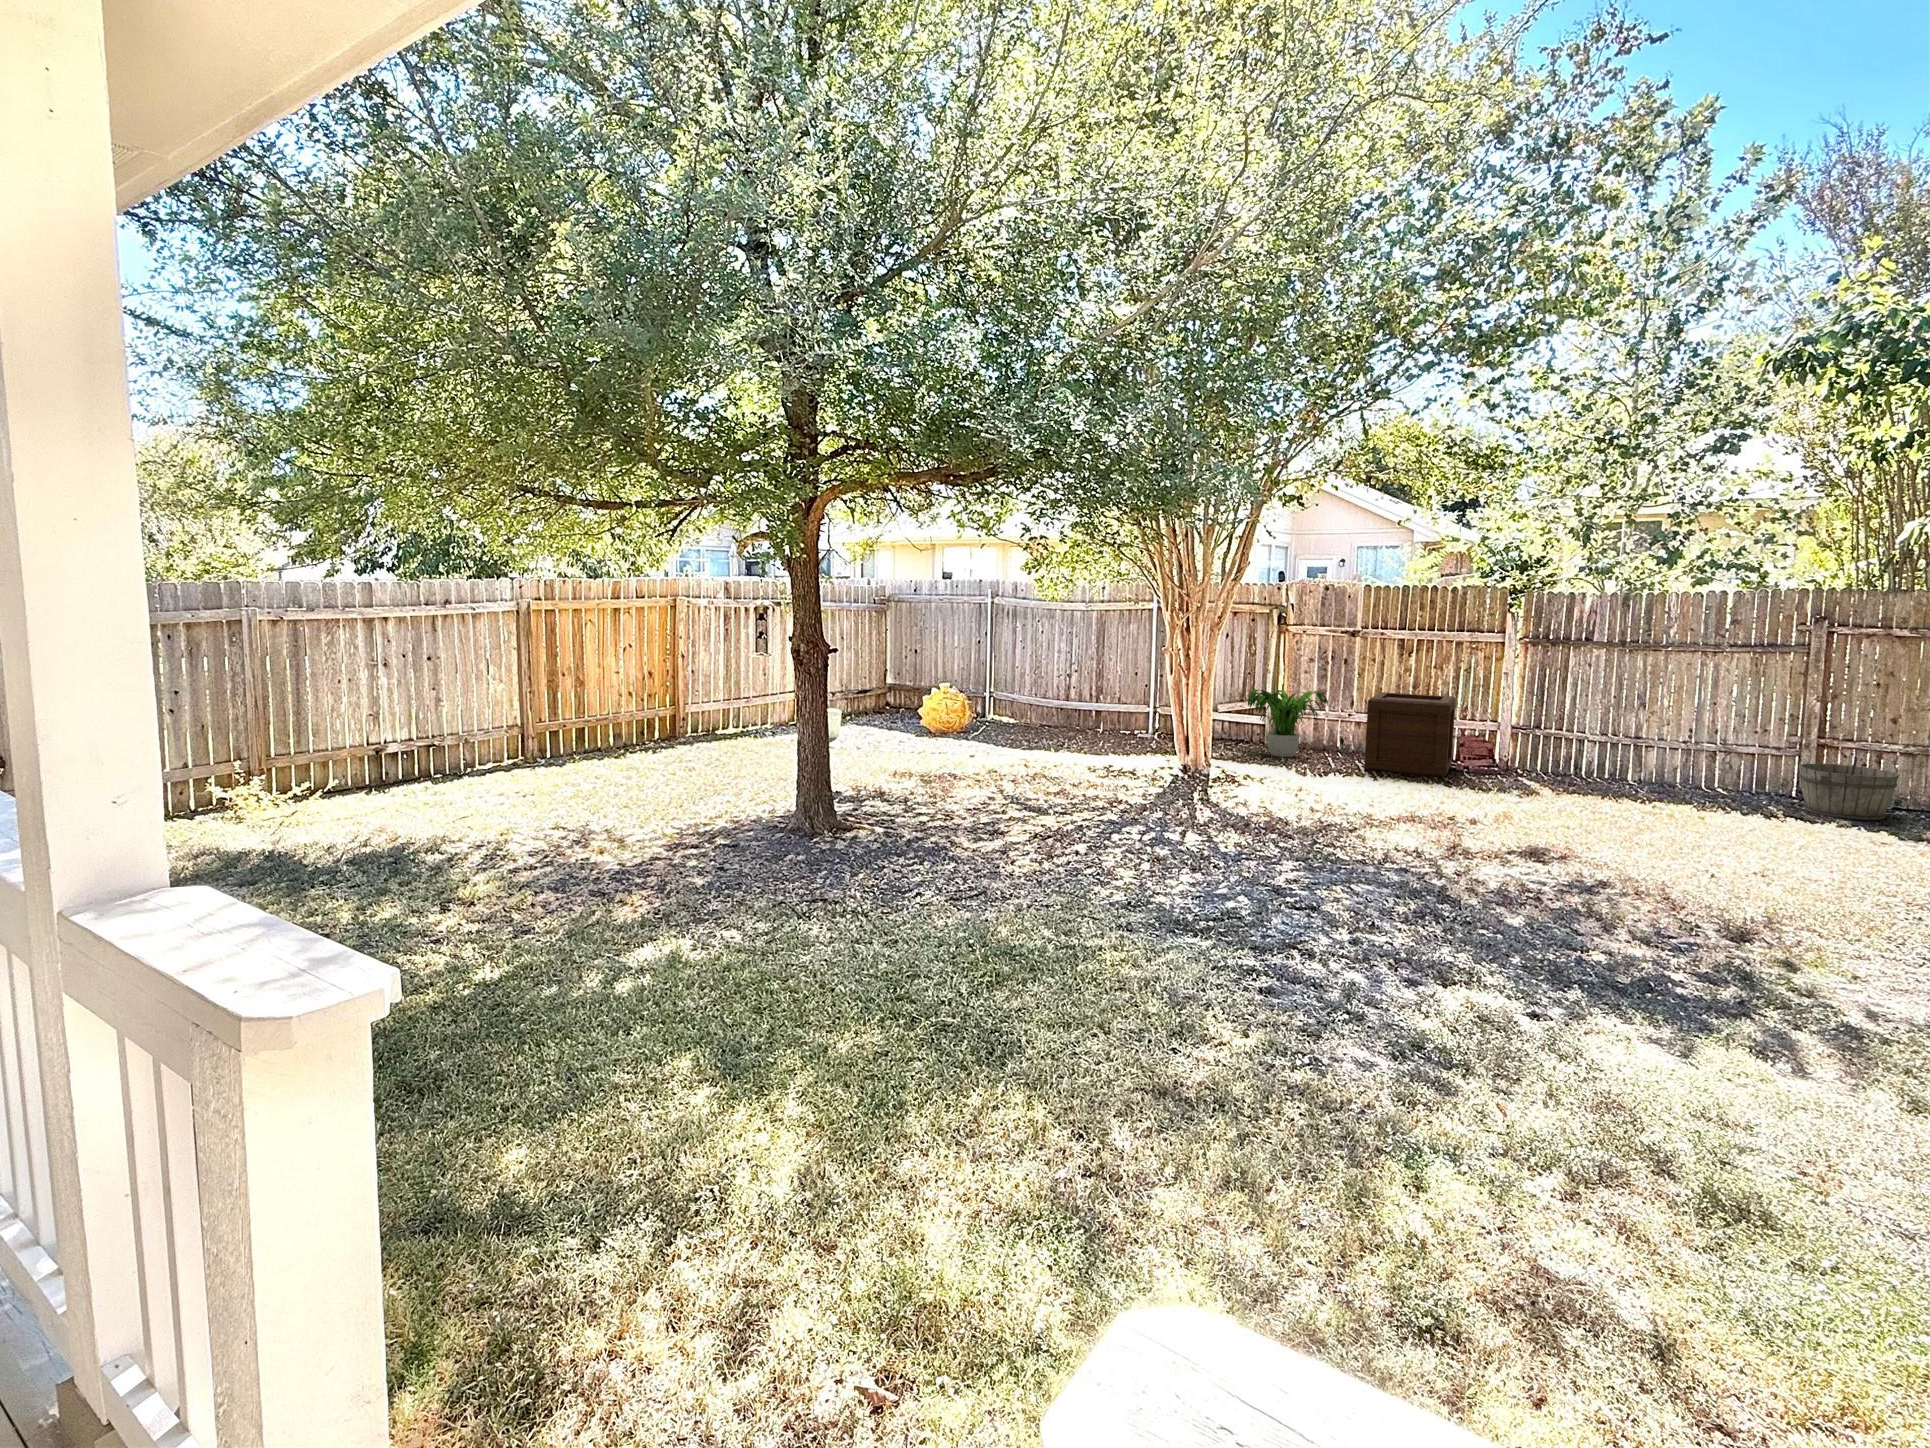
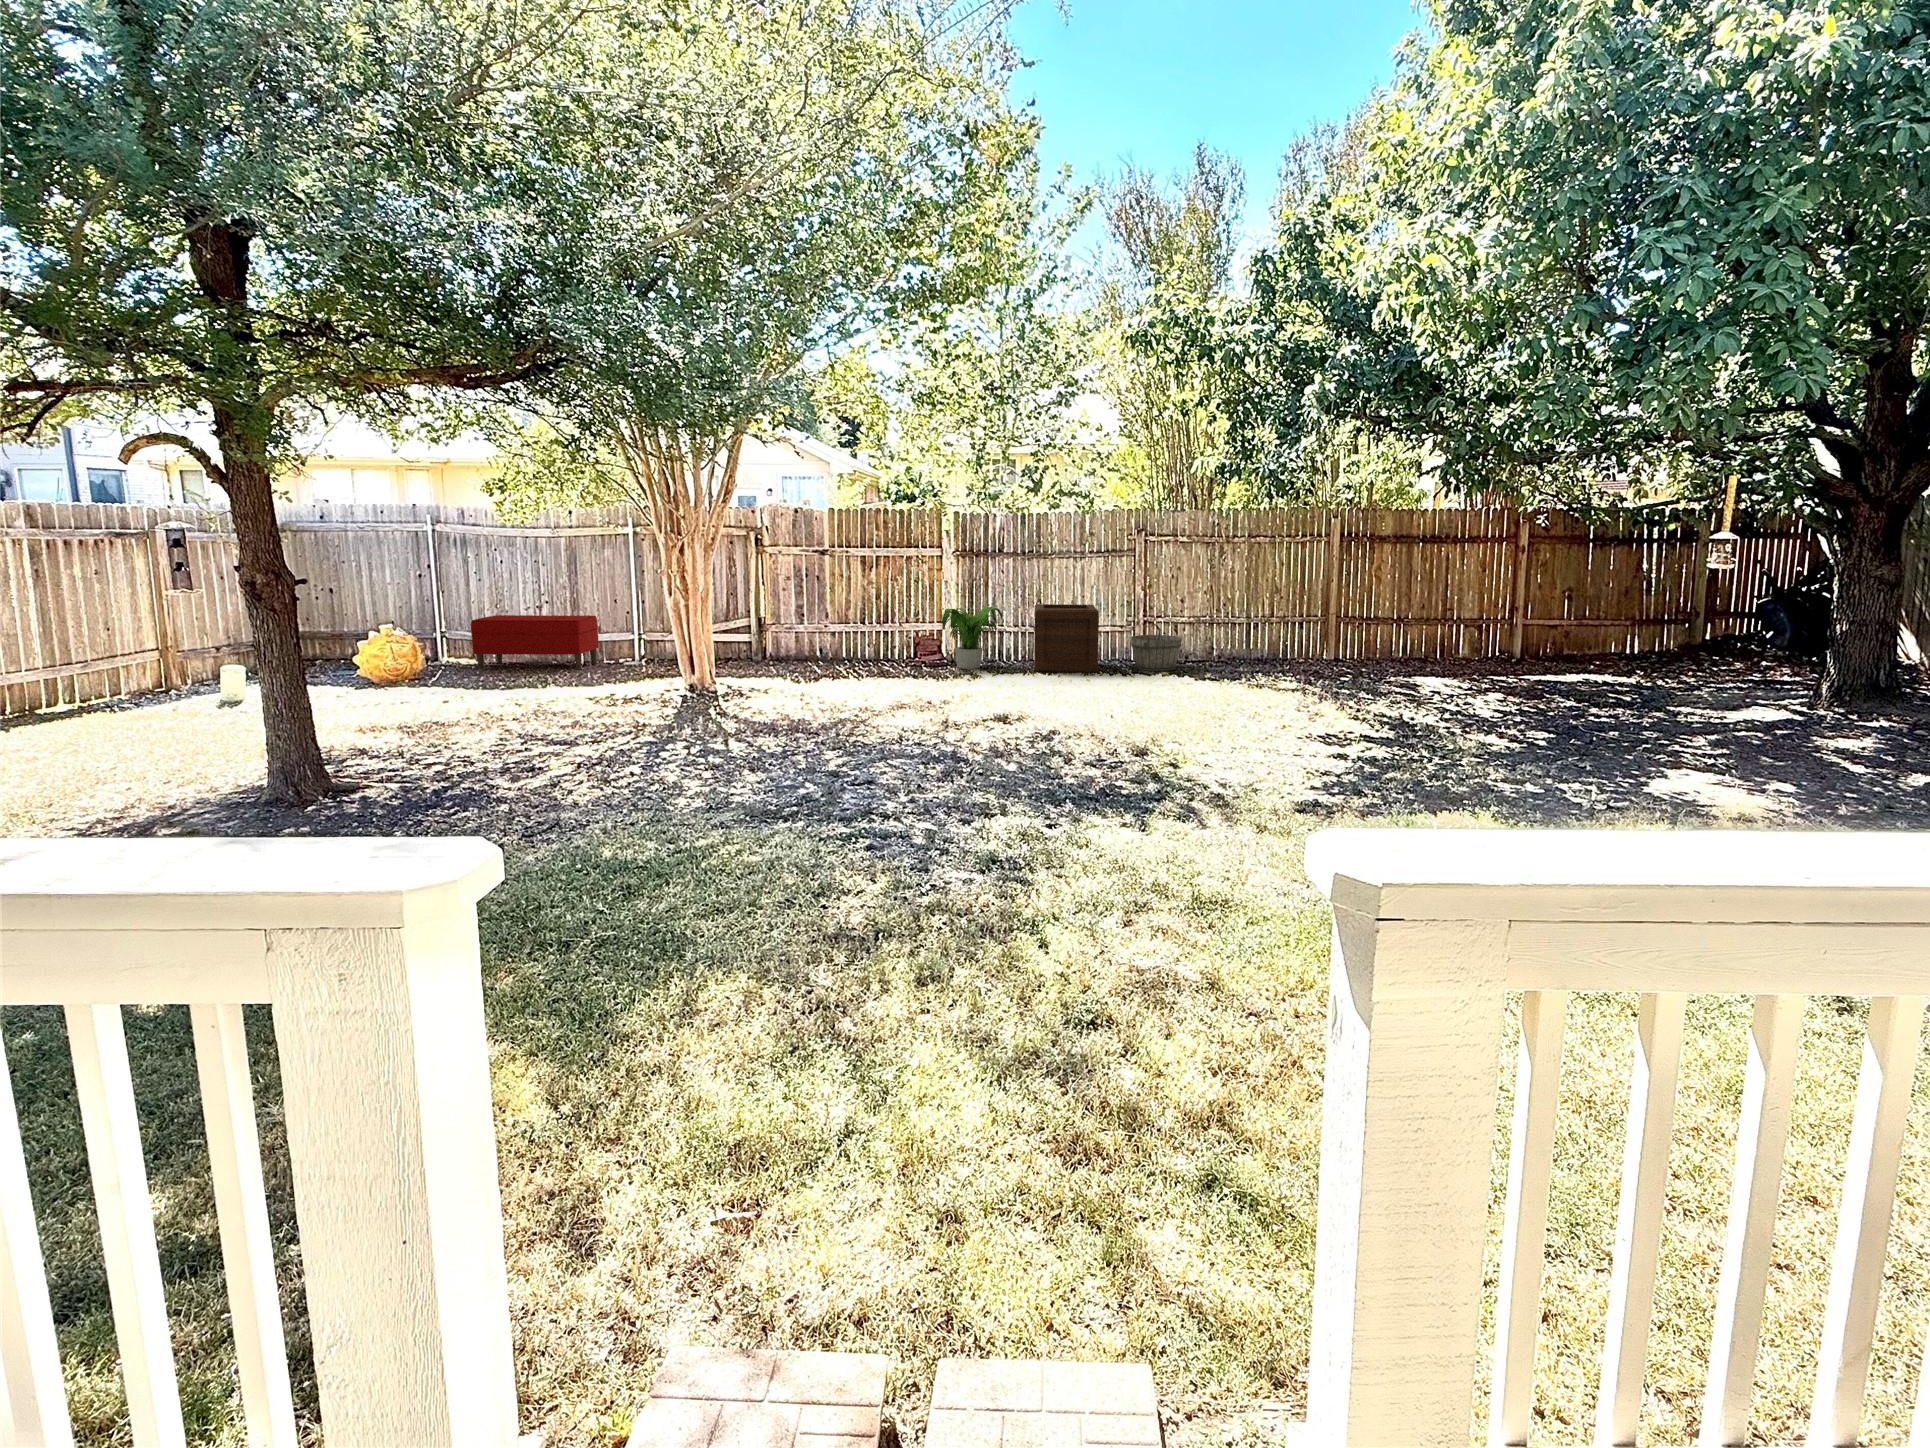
bench: none [1011,681,1118,737] -> present [471,615,599,670]
potted plant: present [1248,689,1328,757] -> present [942,607,1002,669]
wooden crate: present [1365,692,1455,777] -> present [1034,604,1099,672]

